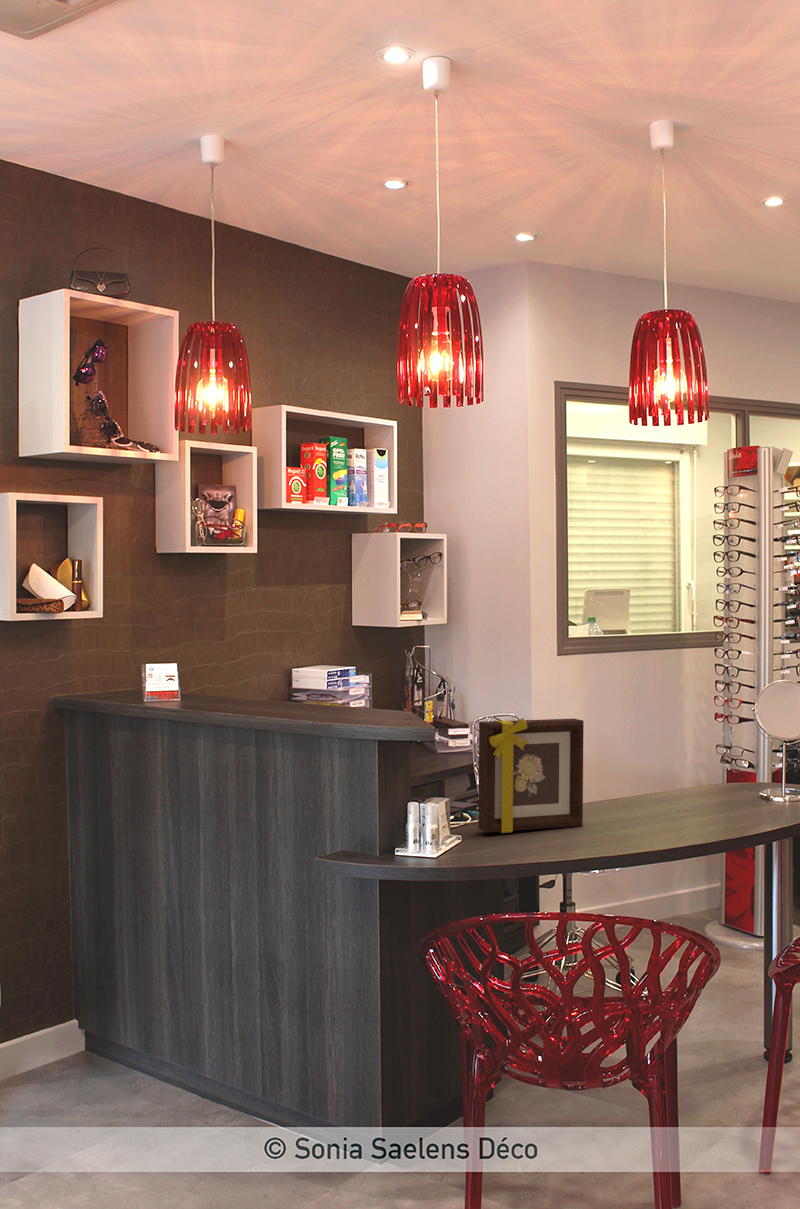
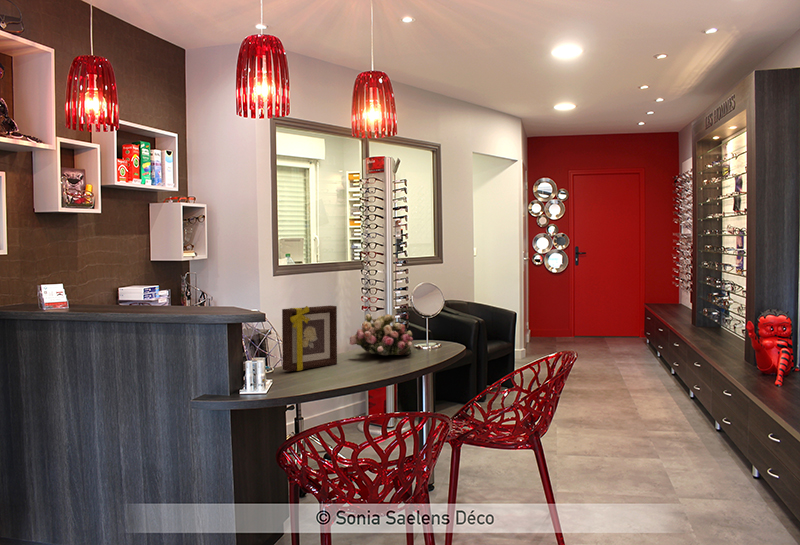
flower arrangement: none [612,736,739,820] -> present [350,314,413,355]

